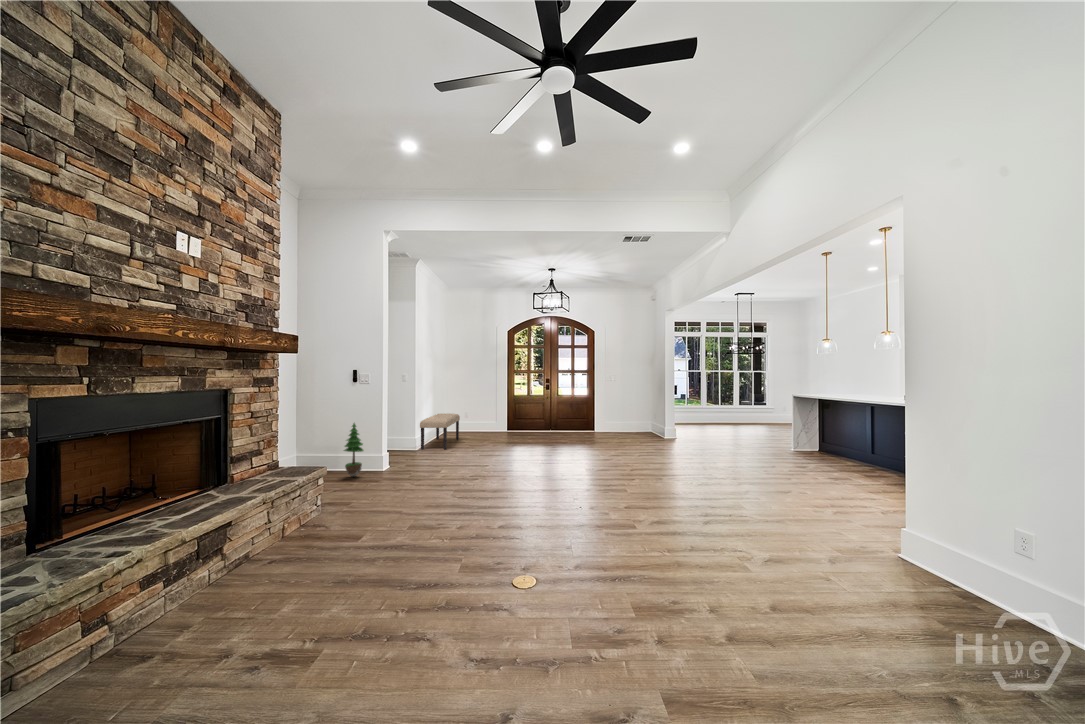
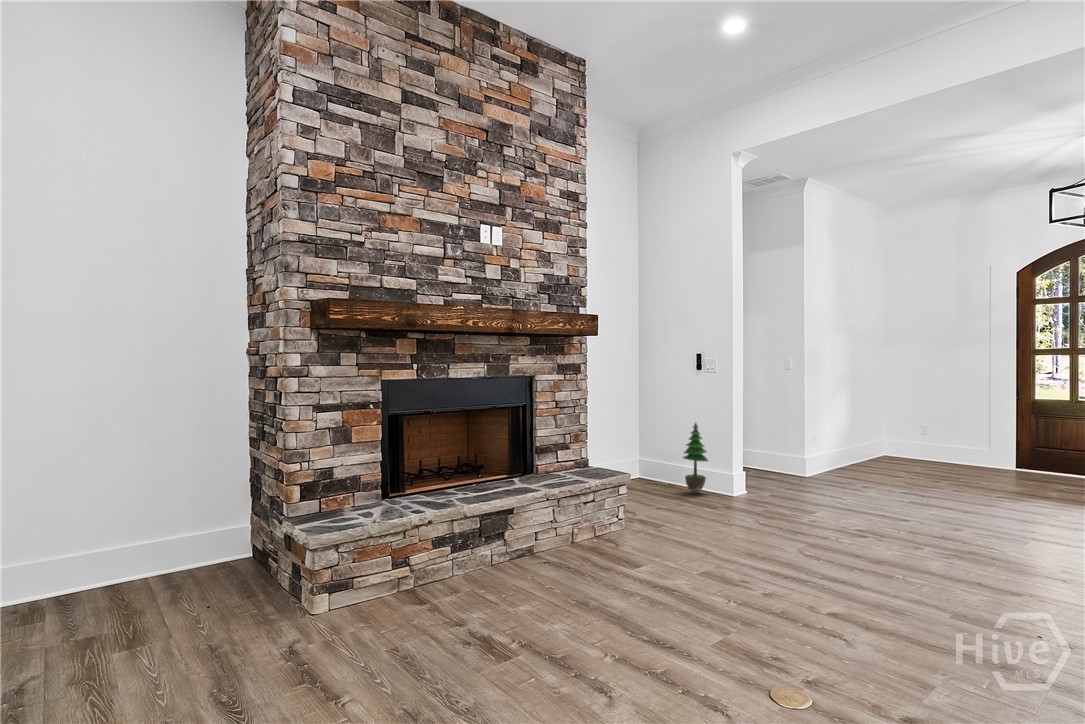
bench: present [420,413,460,450] -> none [814,421,894,477]

